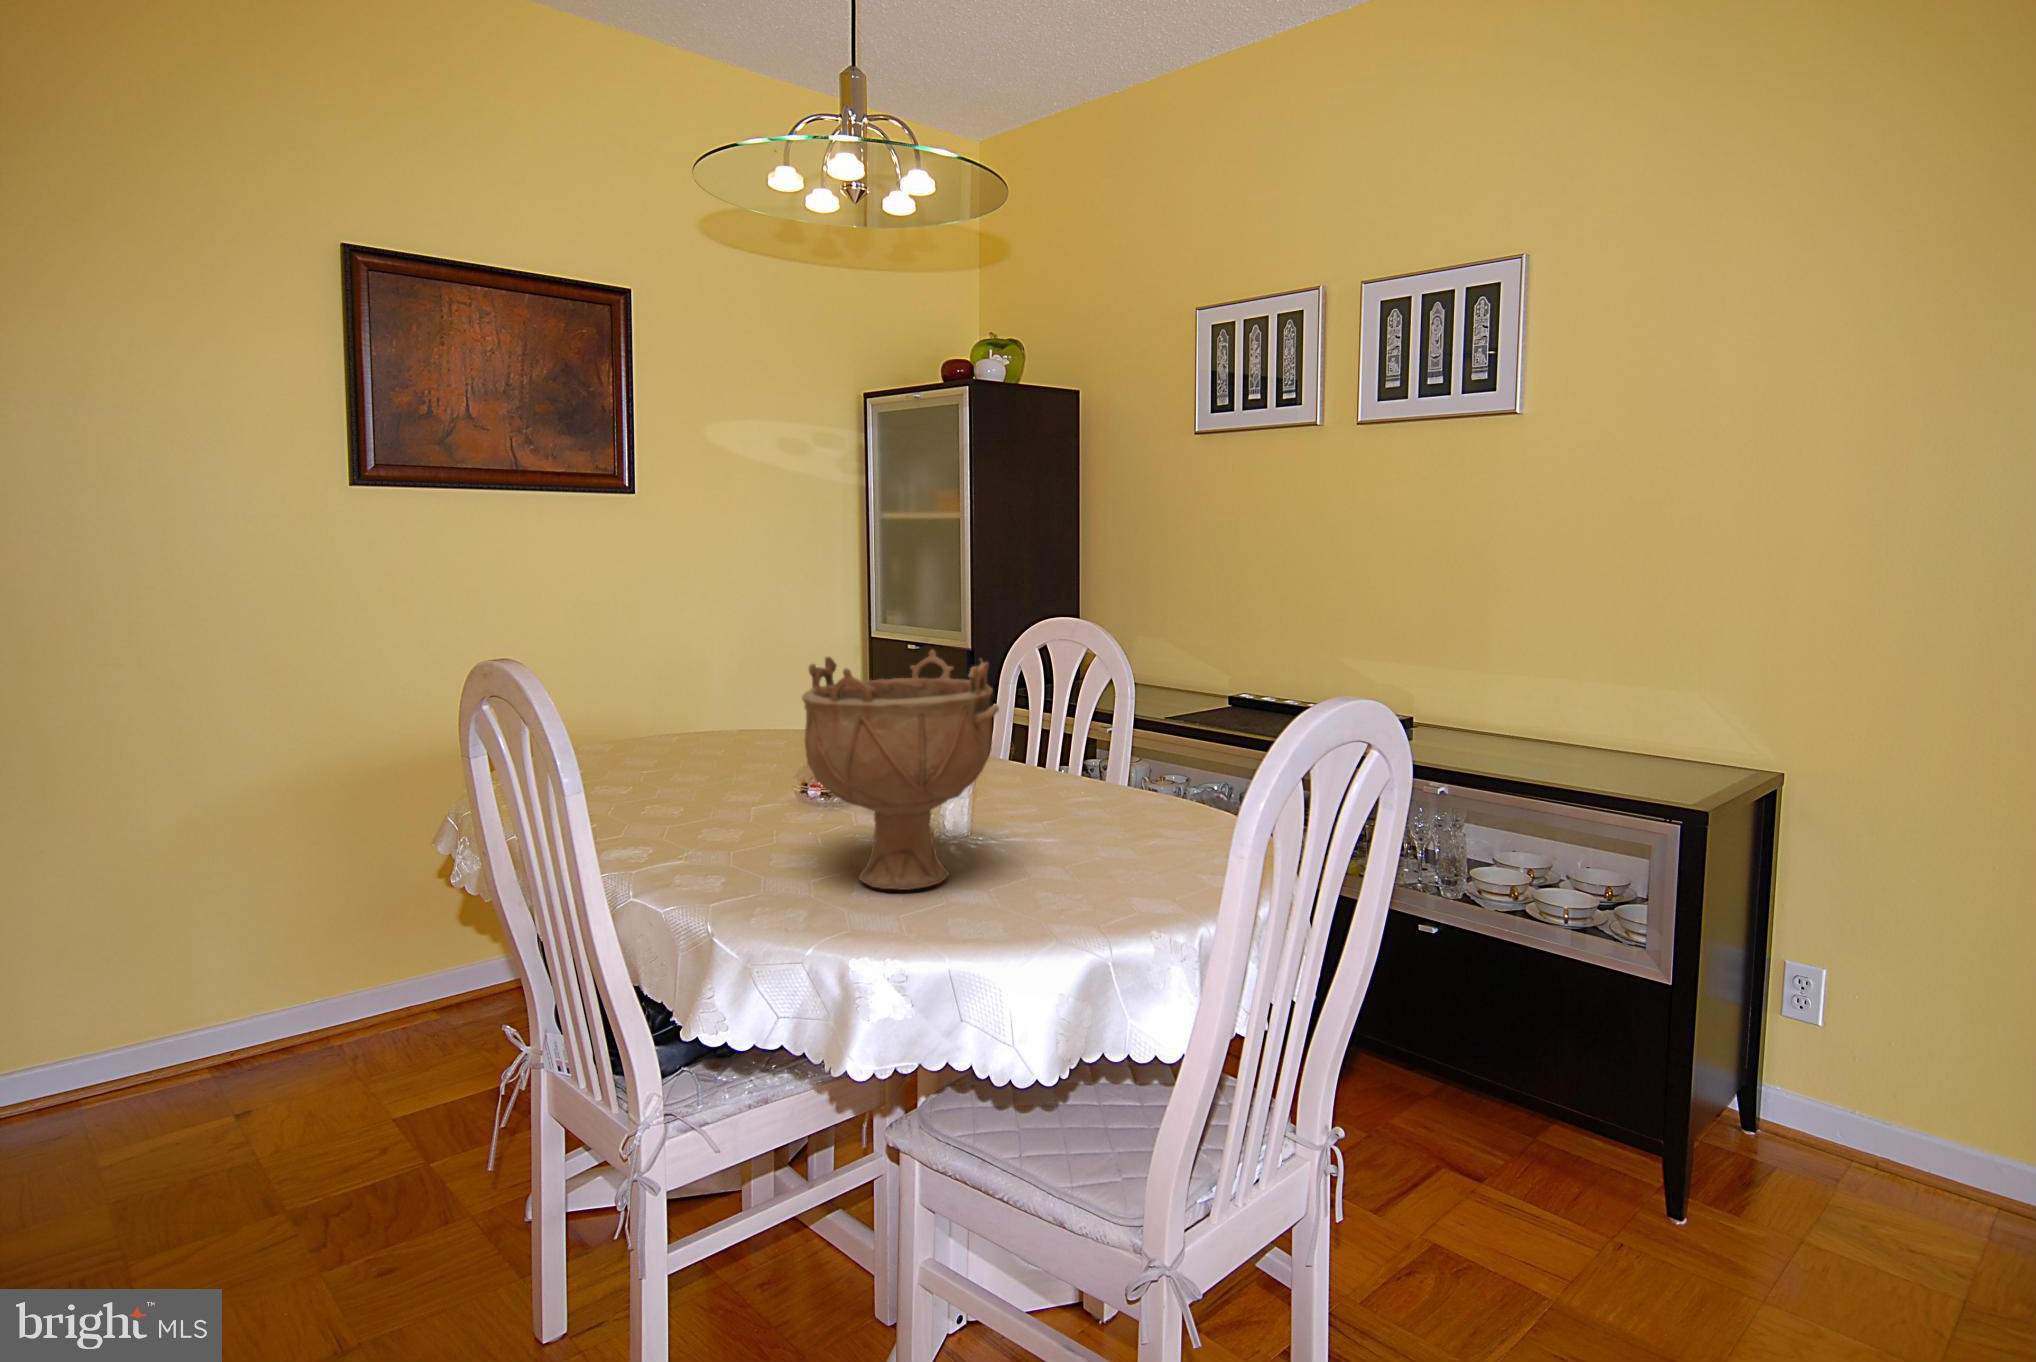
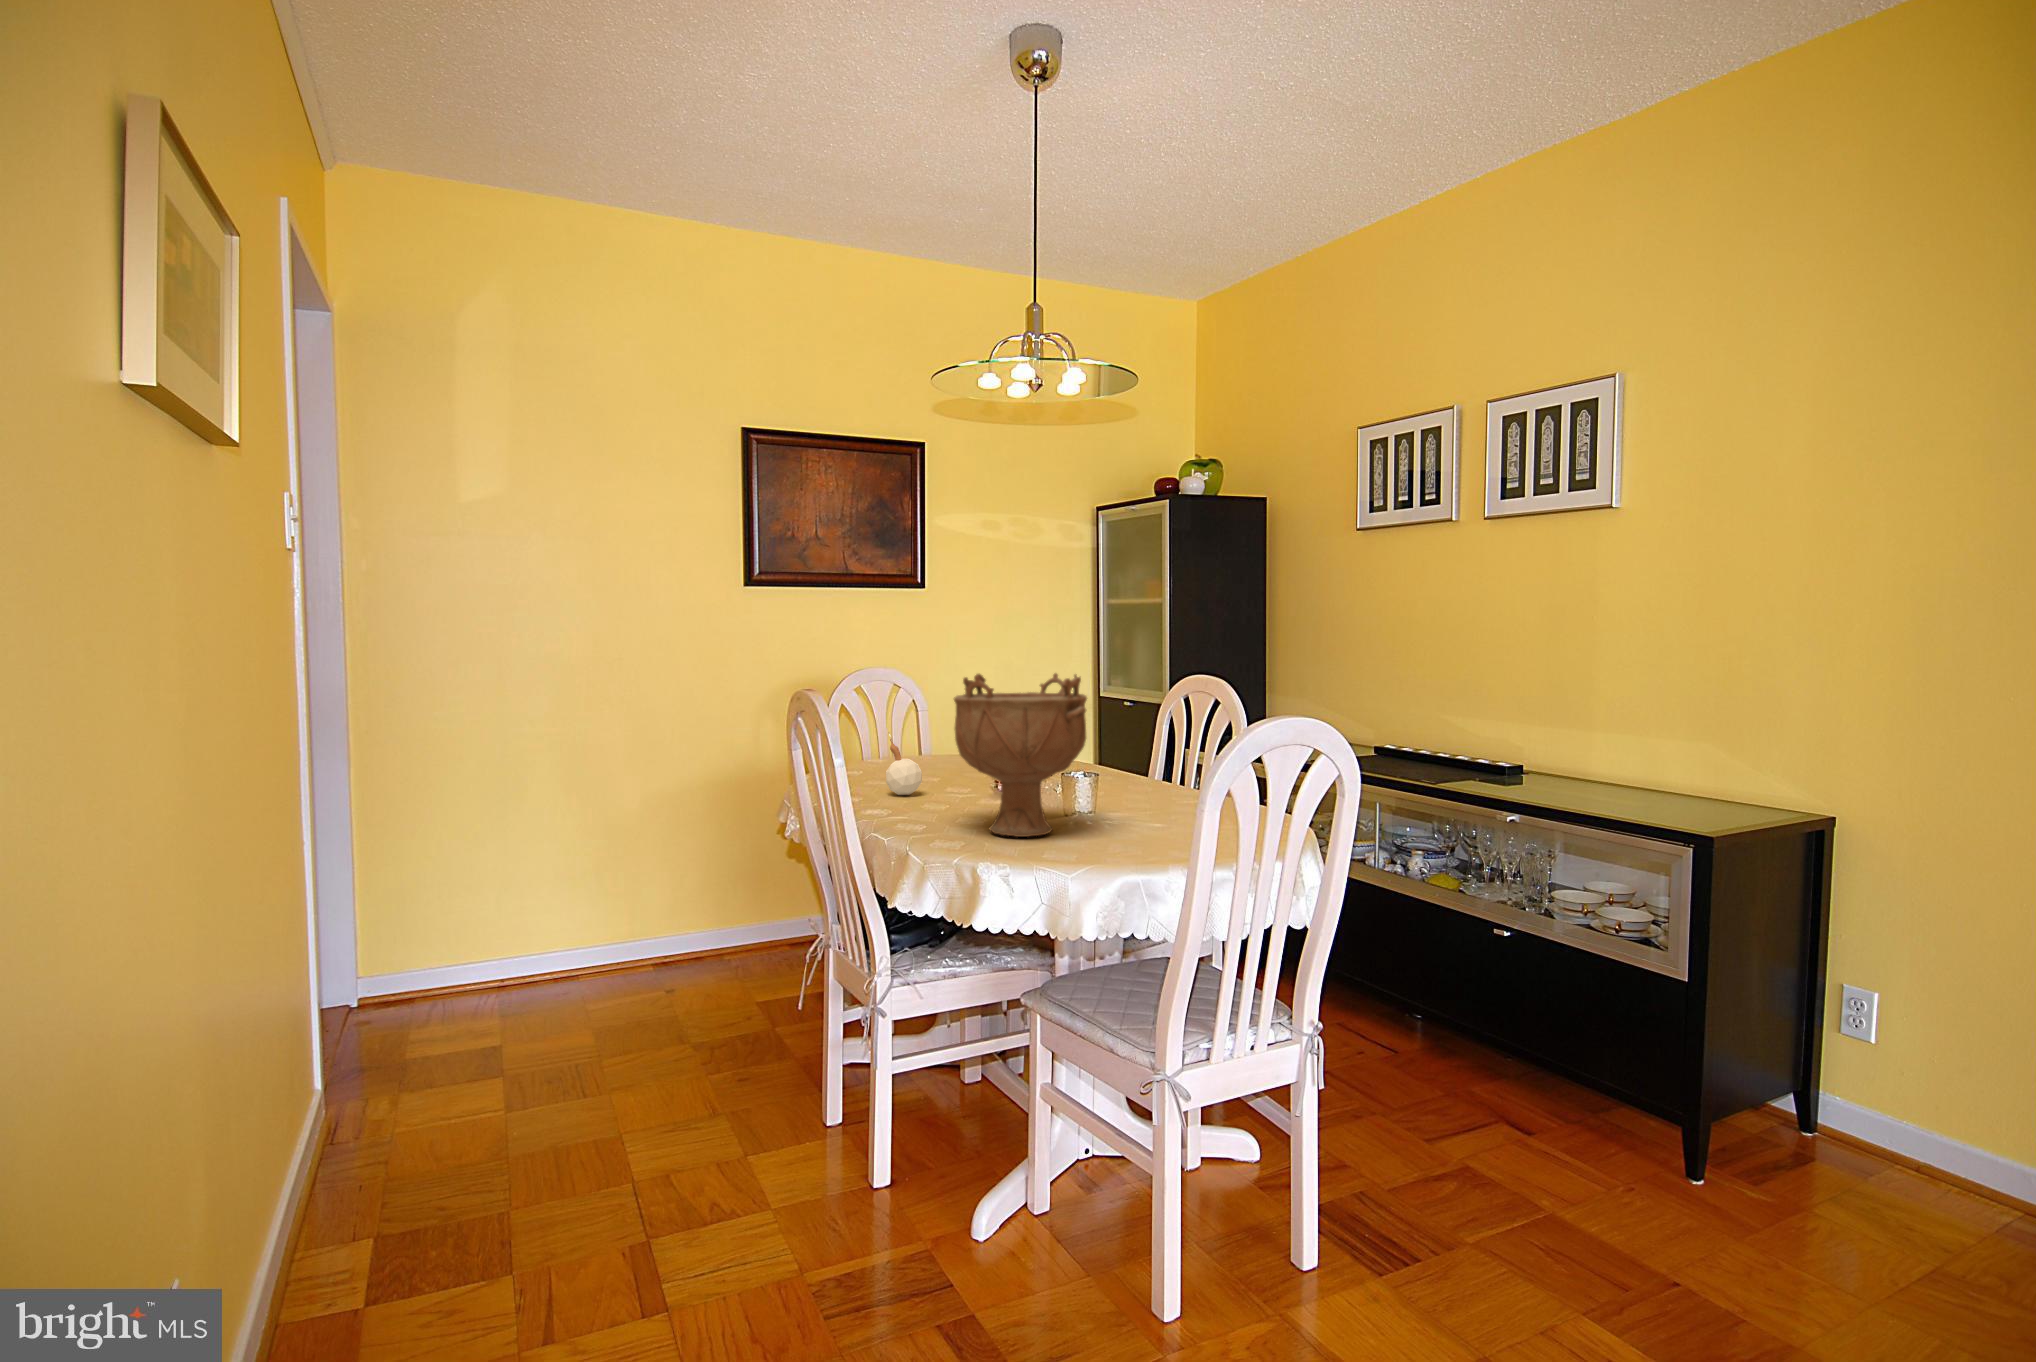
candle: none [669,730,722,819] -> present [886,733,922,795]

